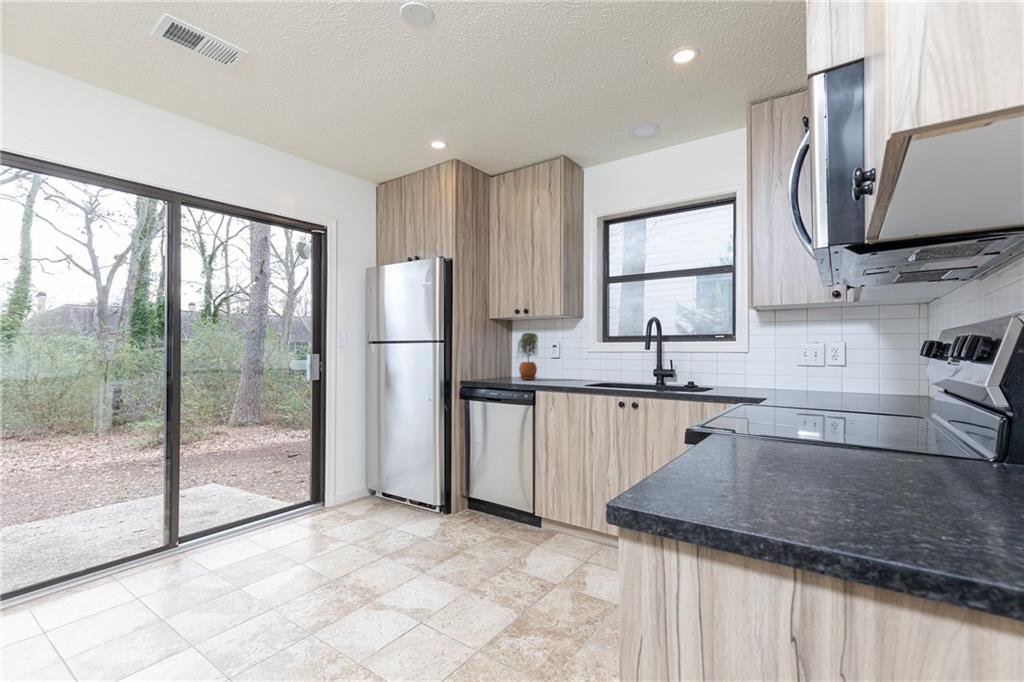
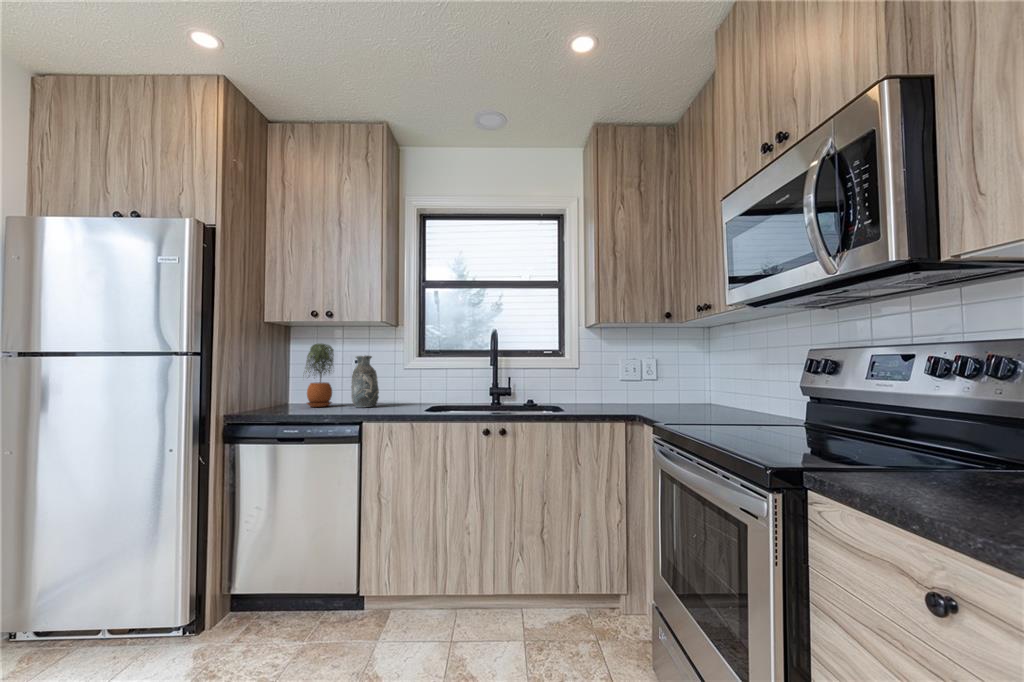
decorative vase: none [546,341,566,381] -> present [351,356,379,407]

